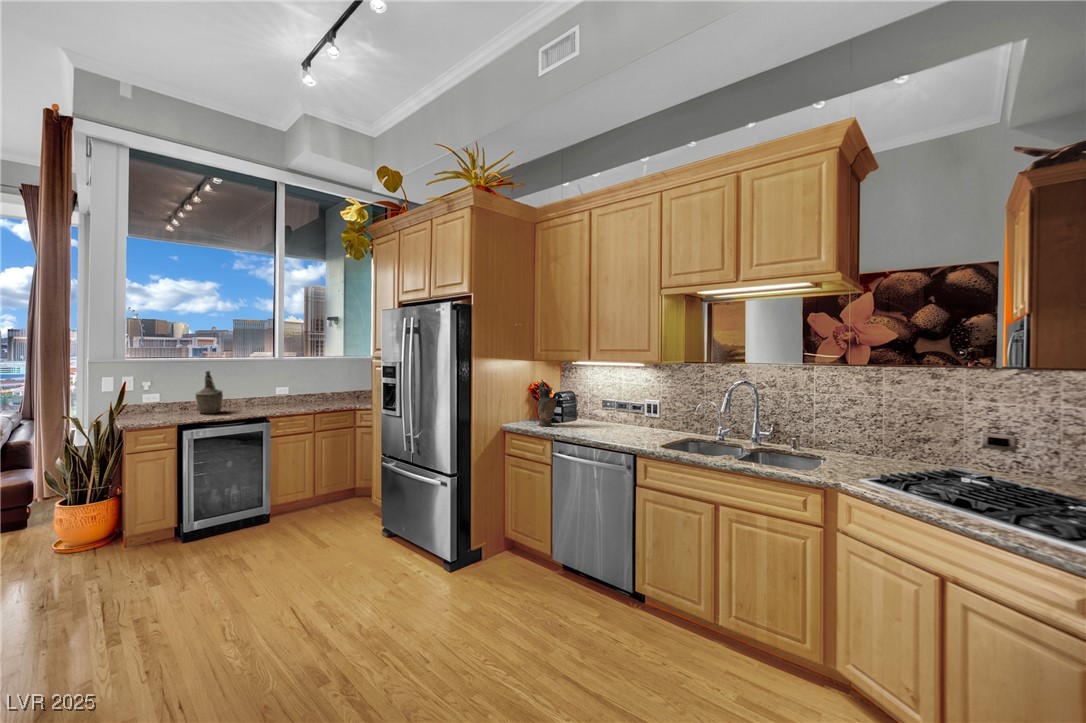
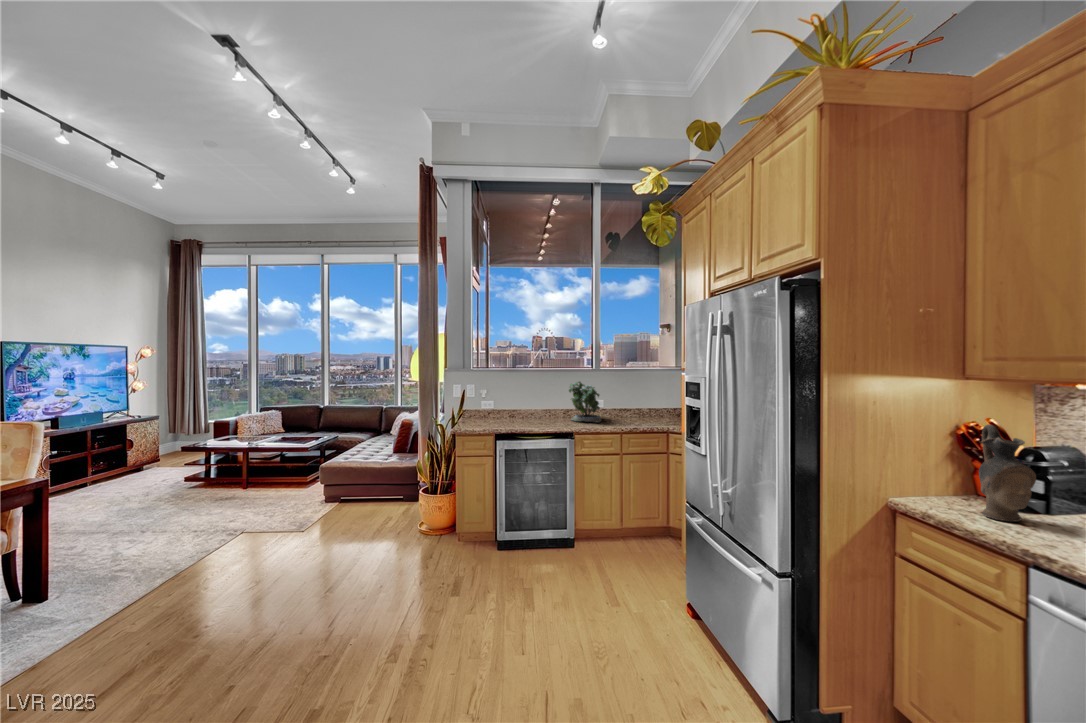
potted plant: none [253,368,291,408] -> present [569,382,601,422]
bottle: present [195,371,223,413] -> none [517,381,540,423]

